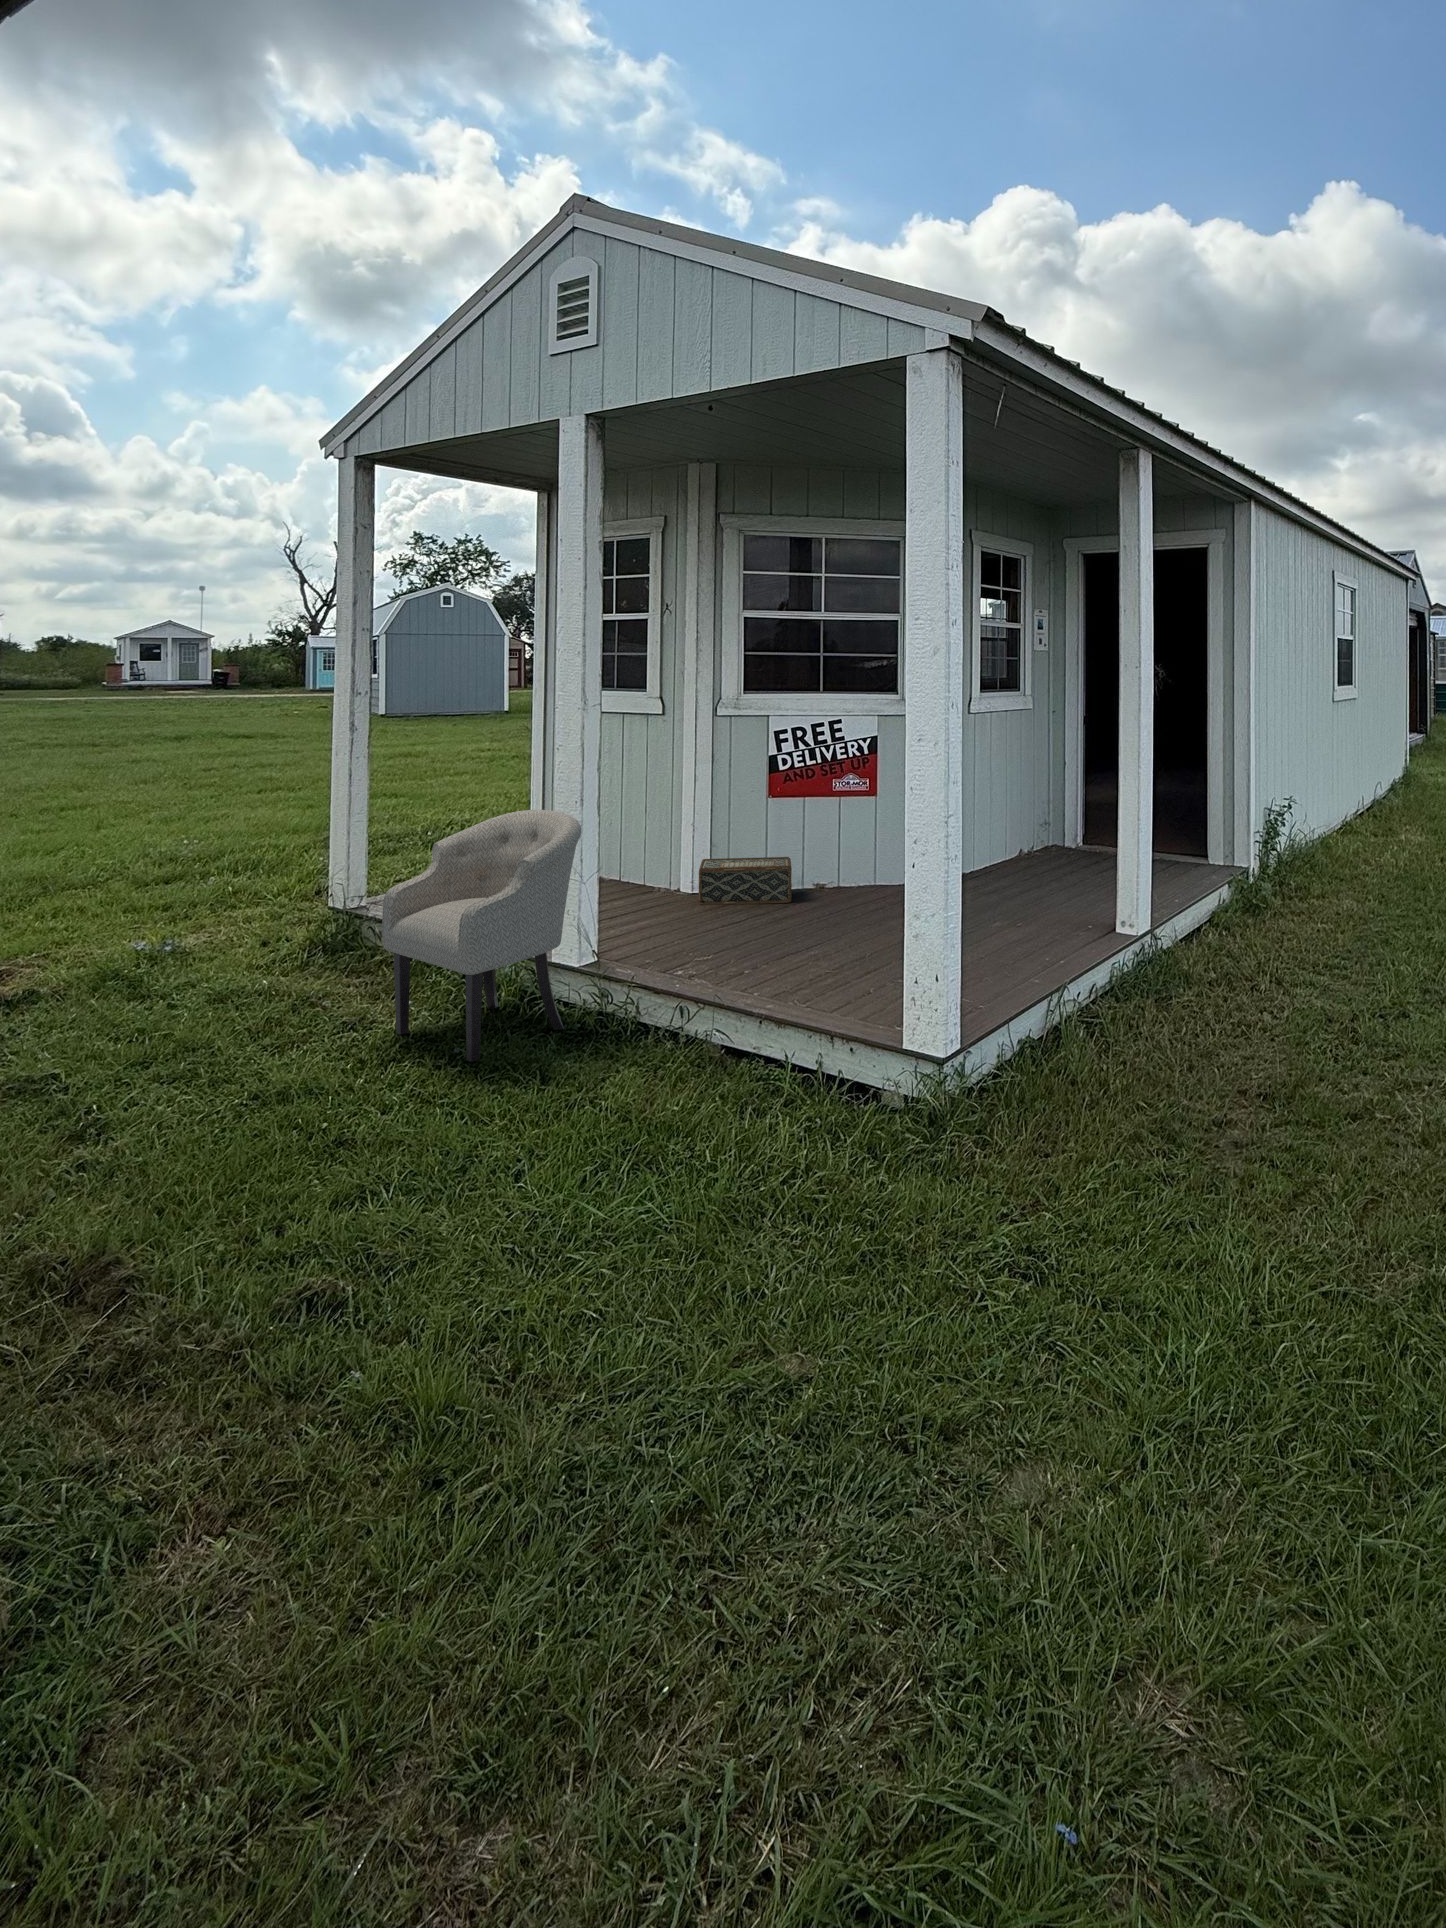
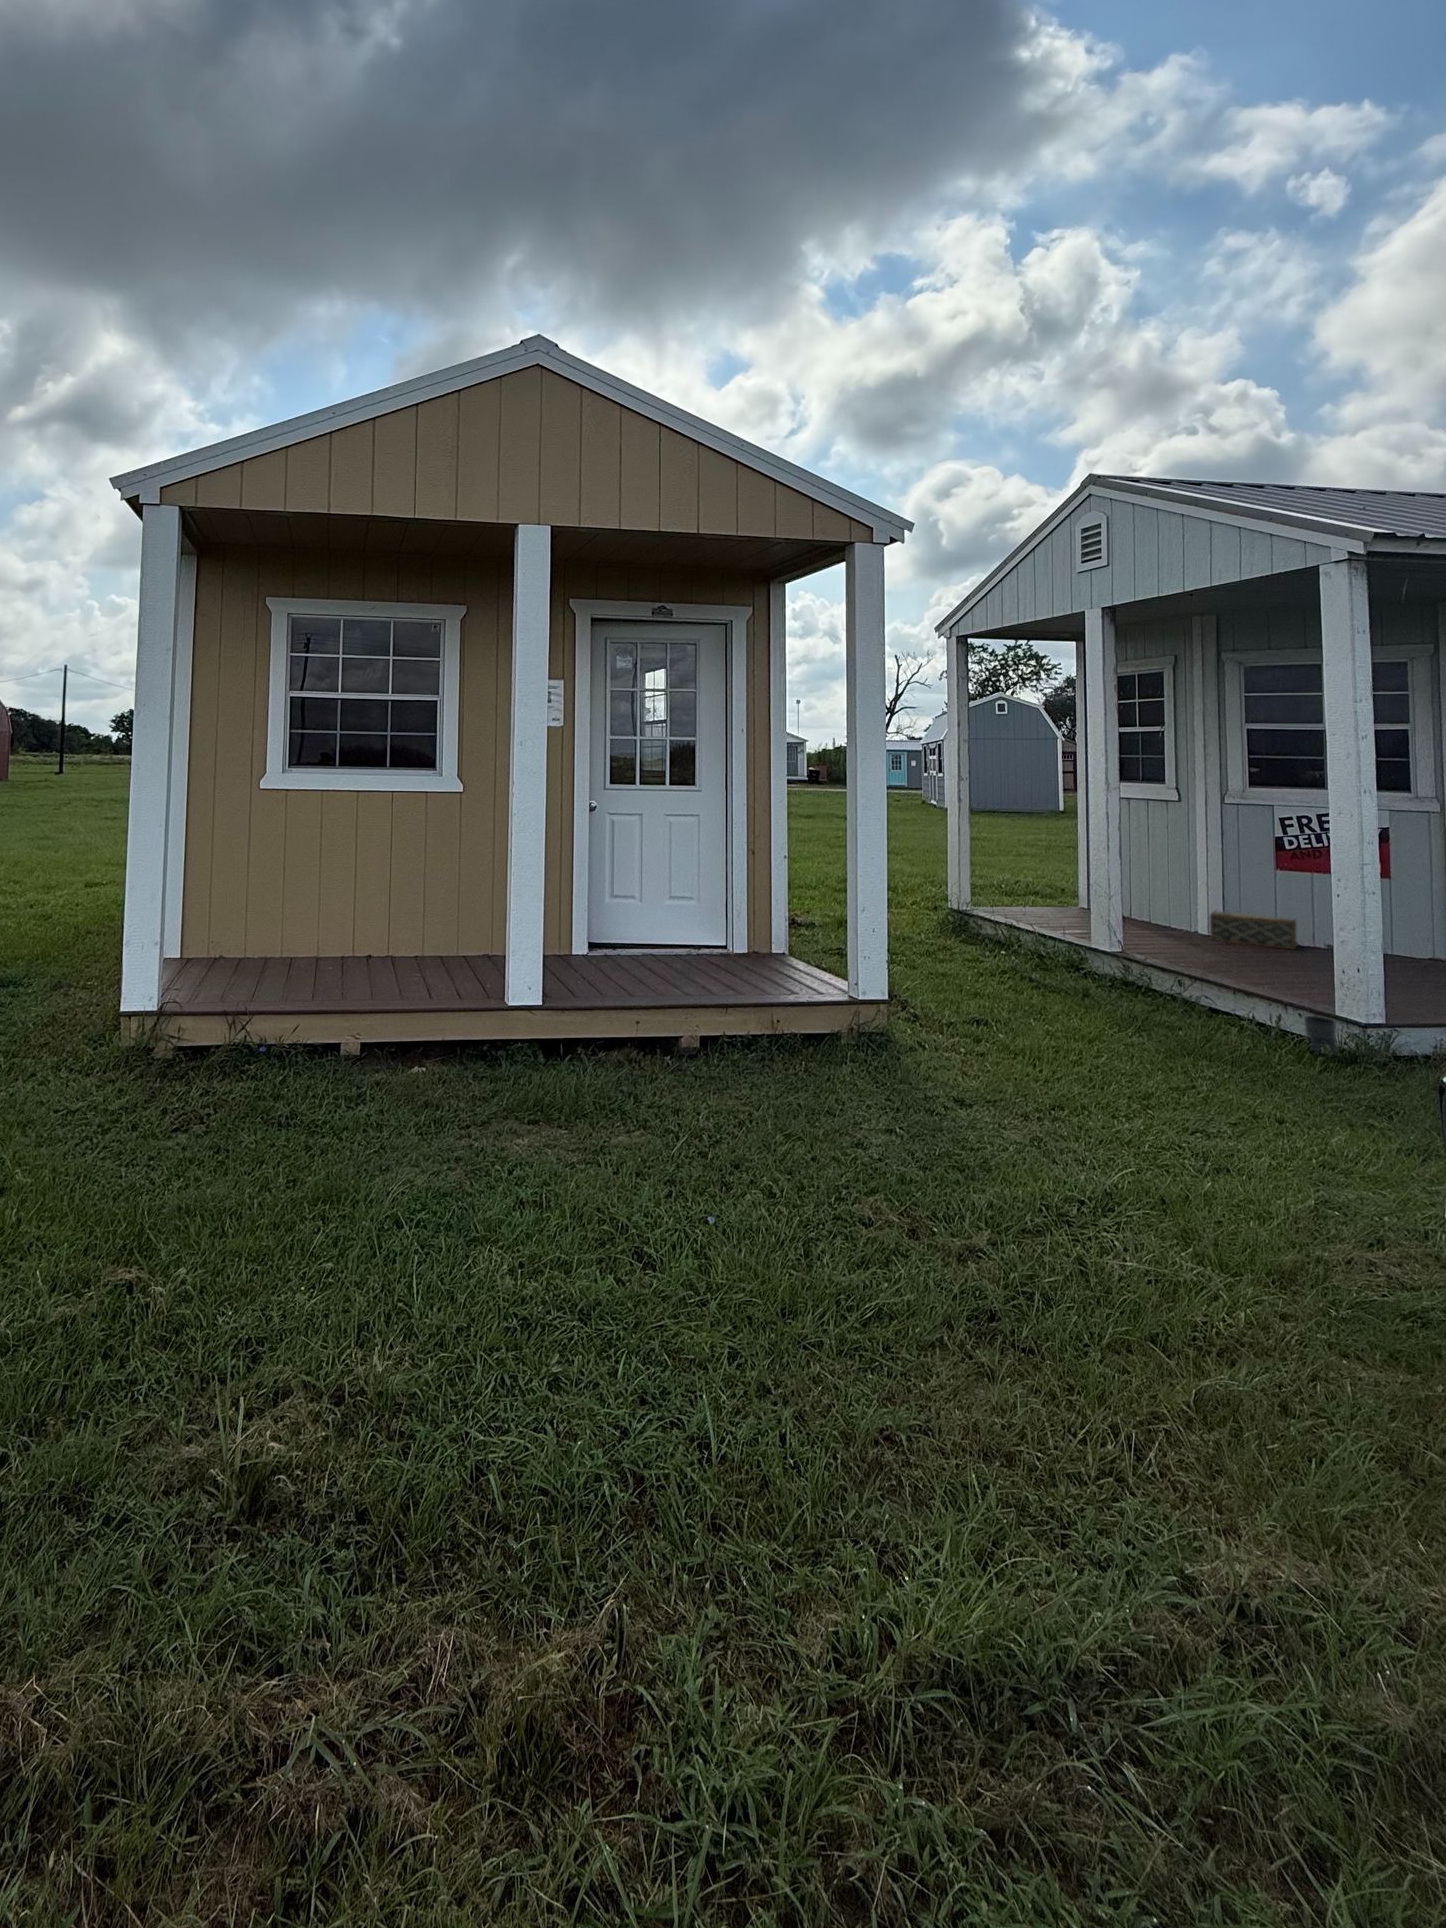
chair: present [382,810,581,1062] -> none [987,851,1107,985]
planter: none [869,1057,908,1124] -> present [1304,1016,1336,1055]

